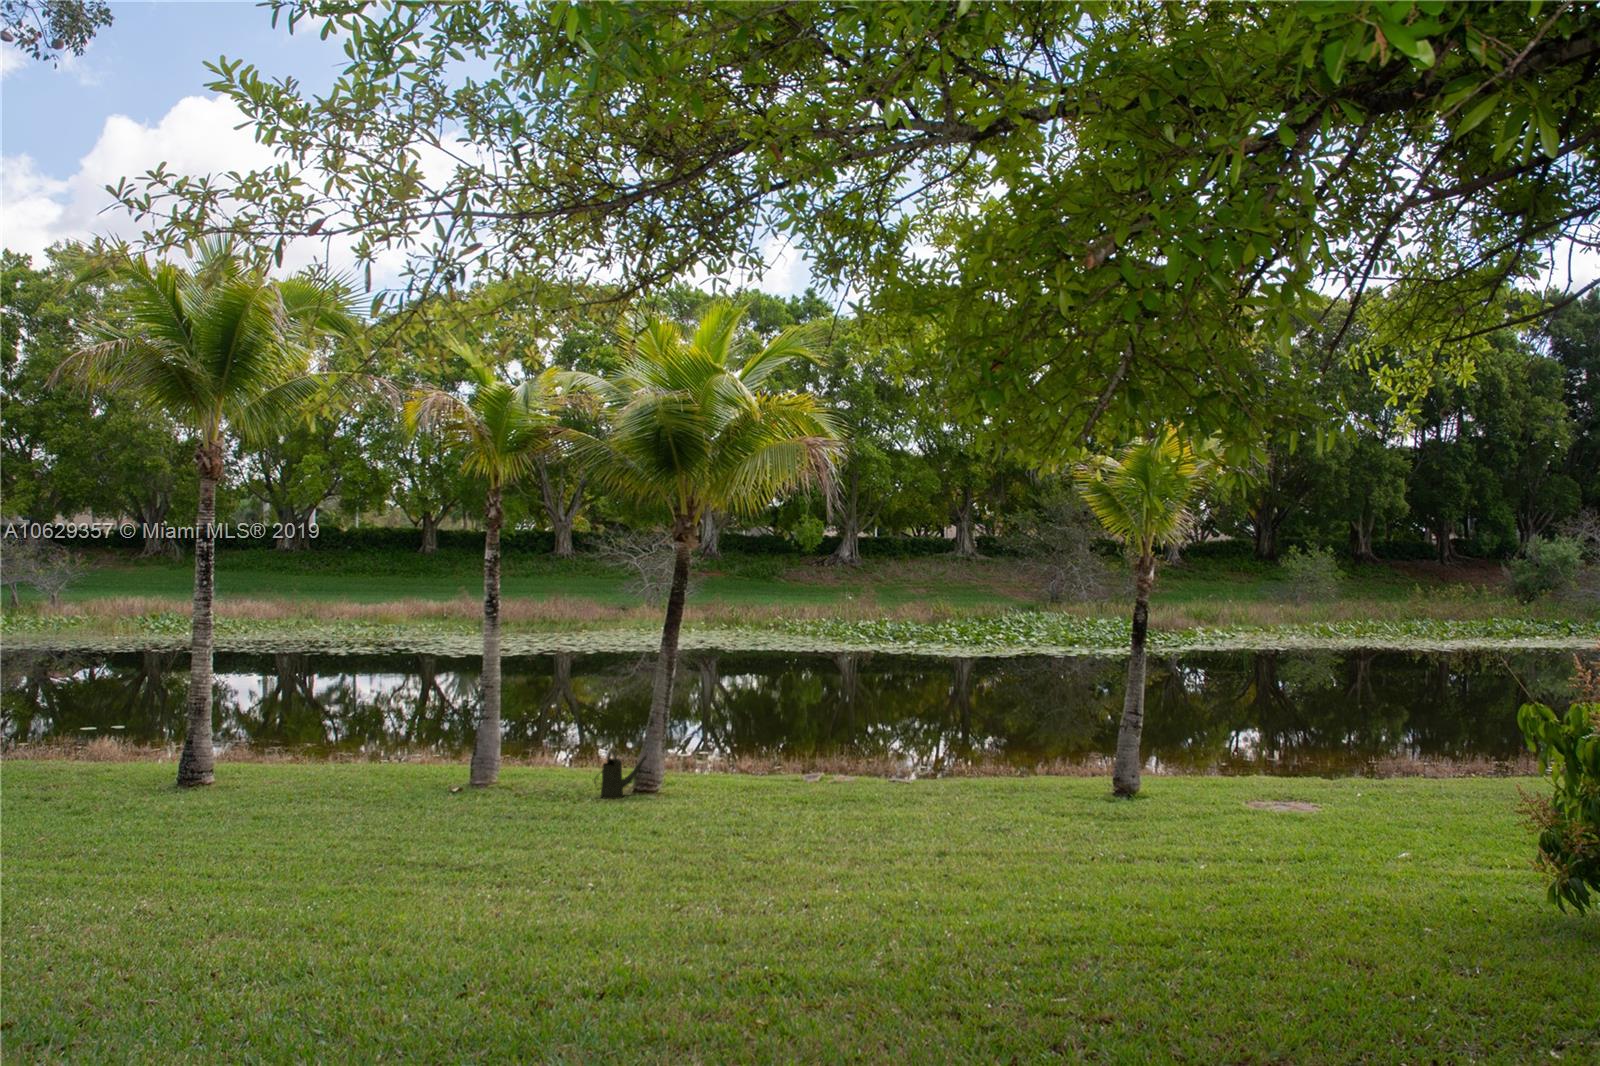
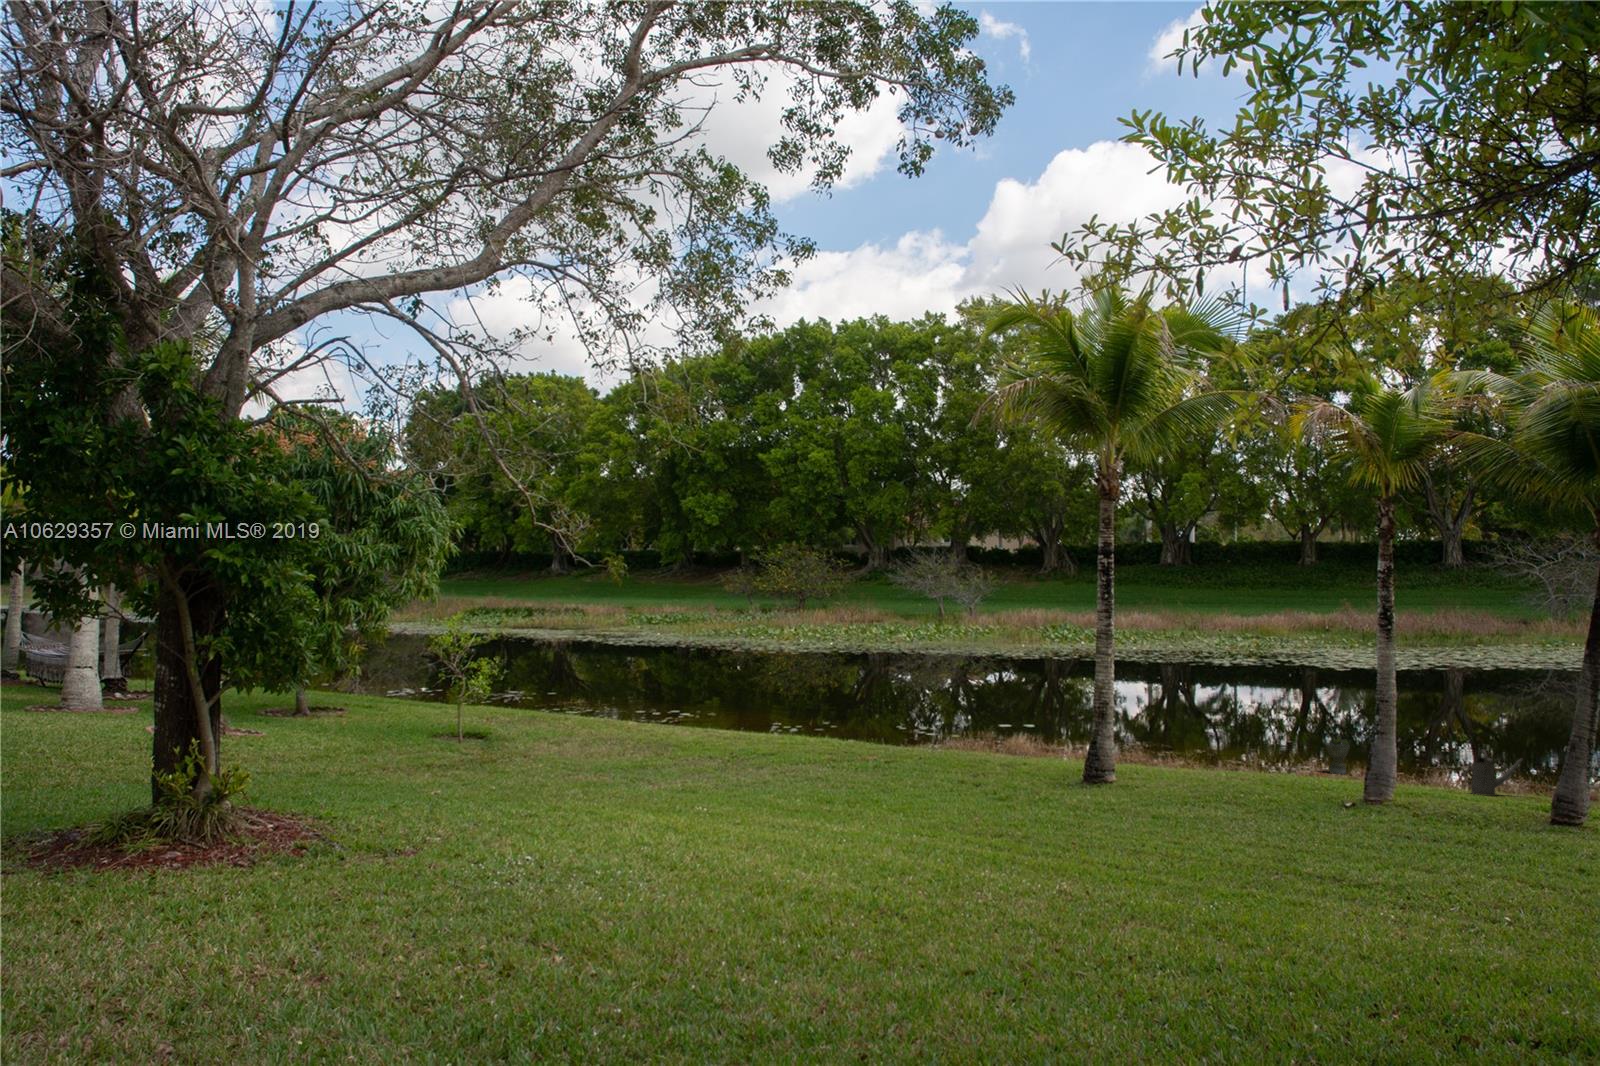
planter: none [454,748,479,788] -> present [1326,738,1350,774]

